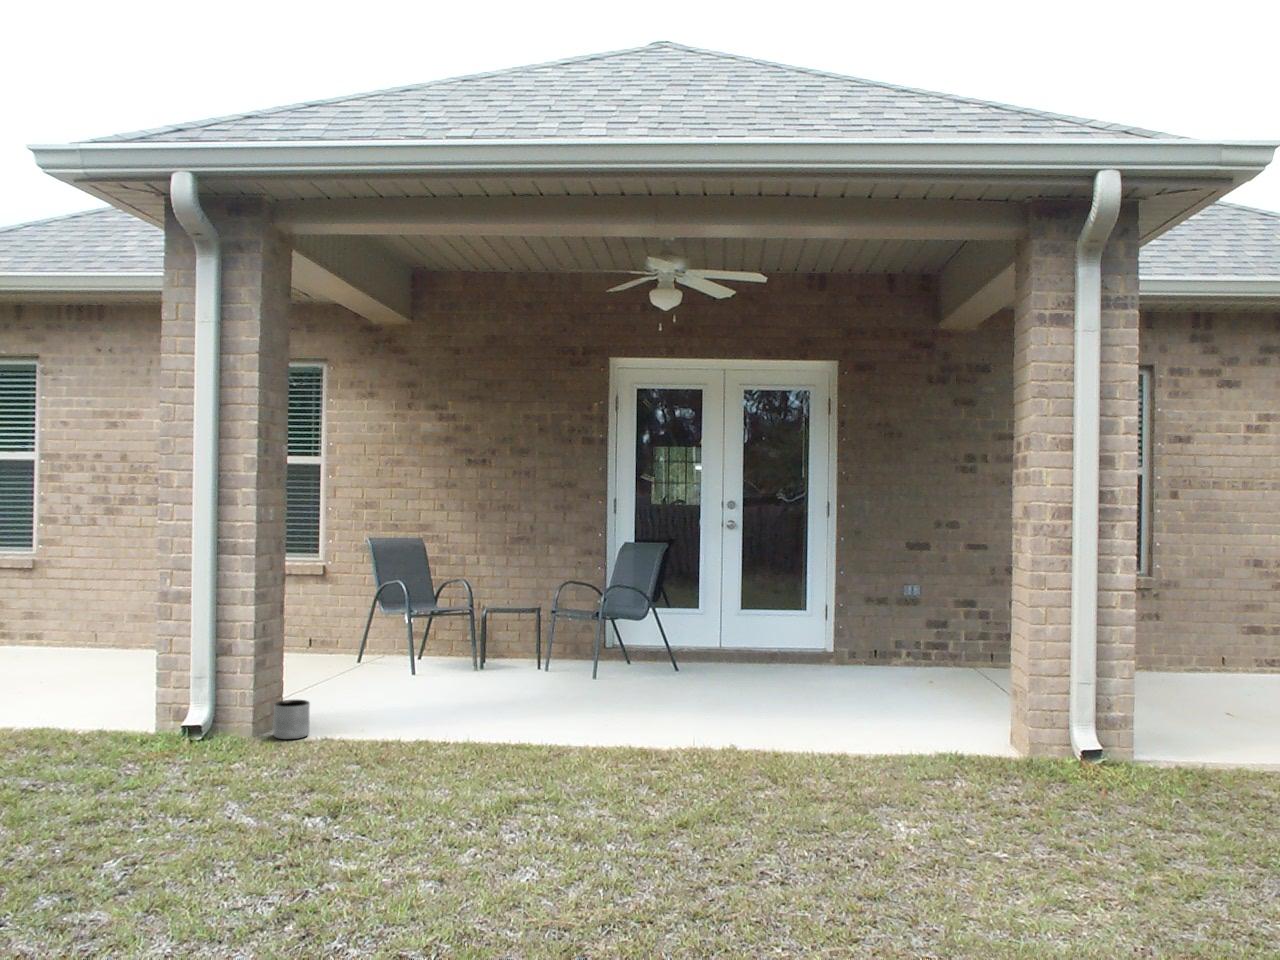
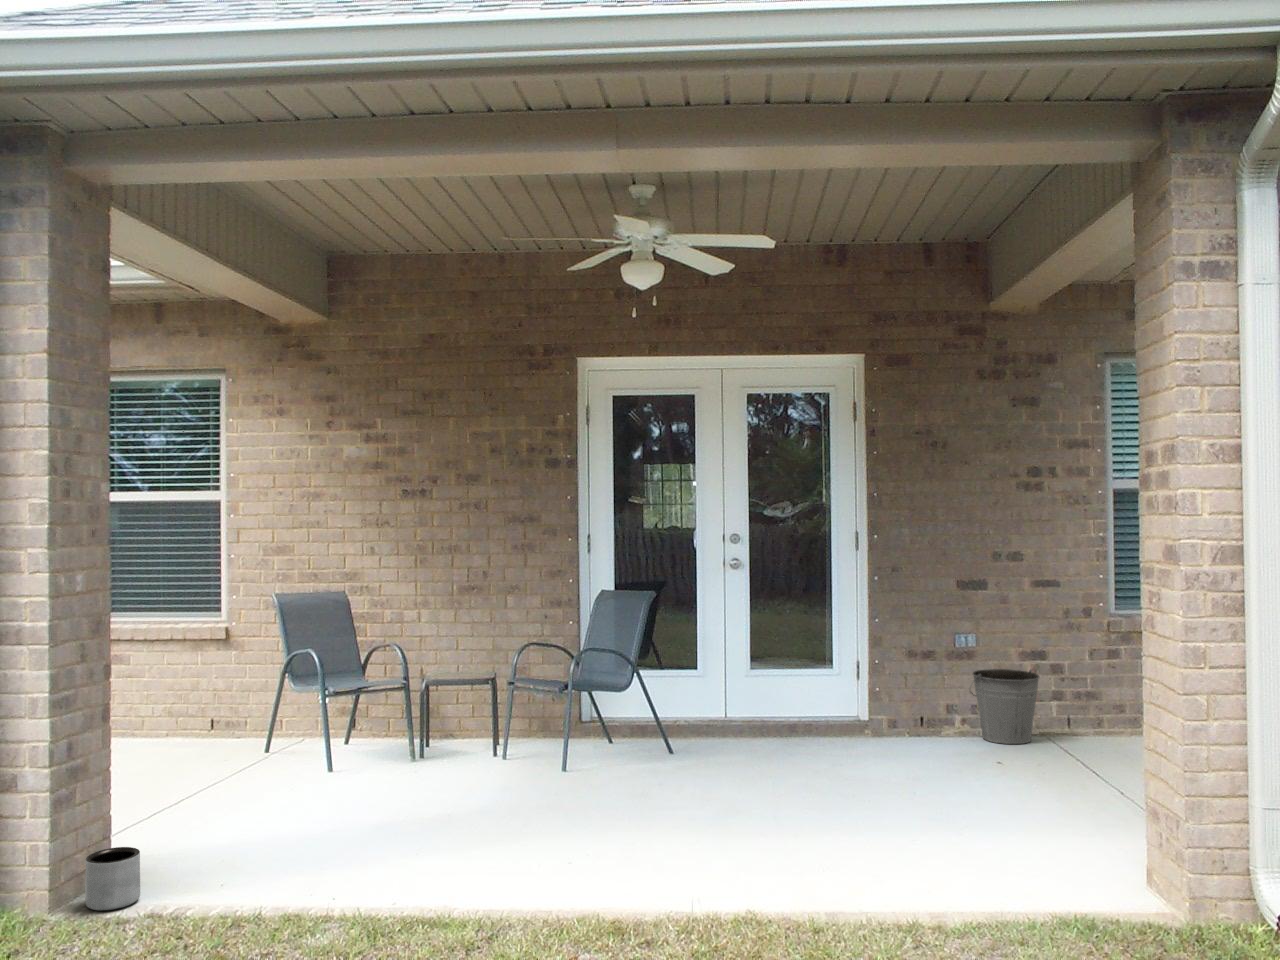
bucket: none [912,613,966,670] -> present [972,669,1040,744]

